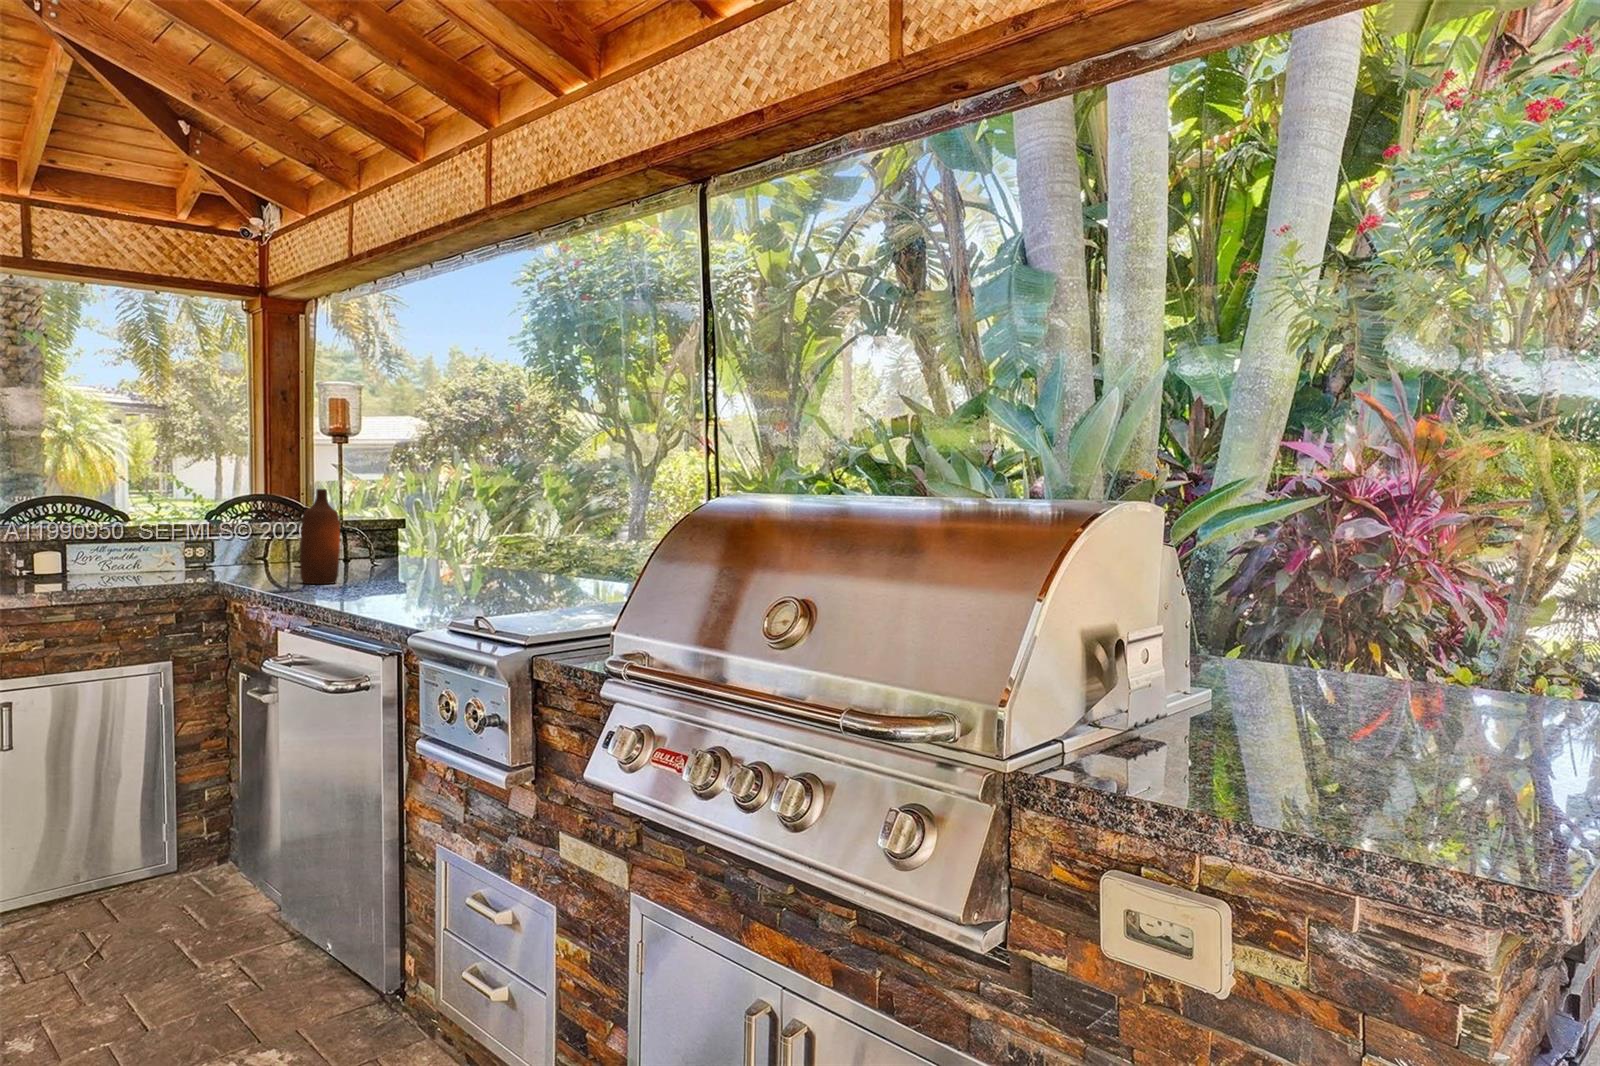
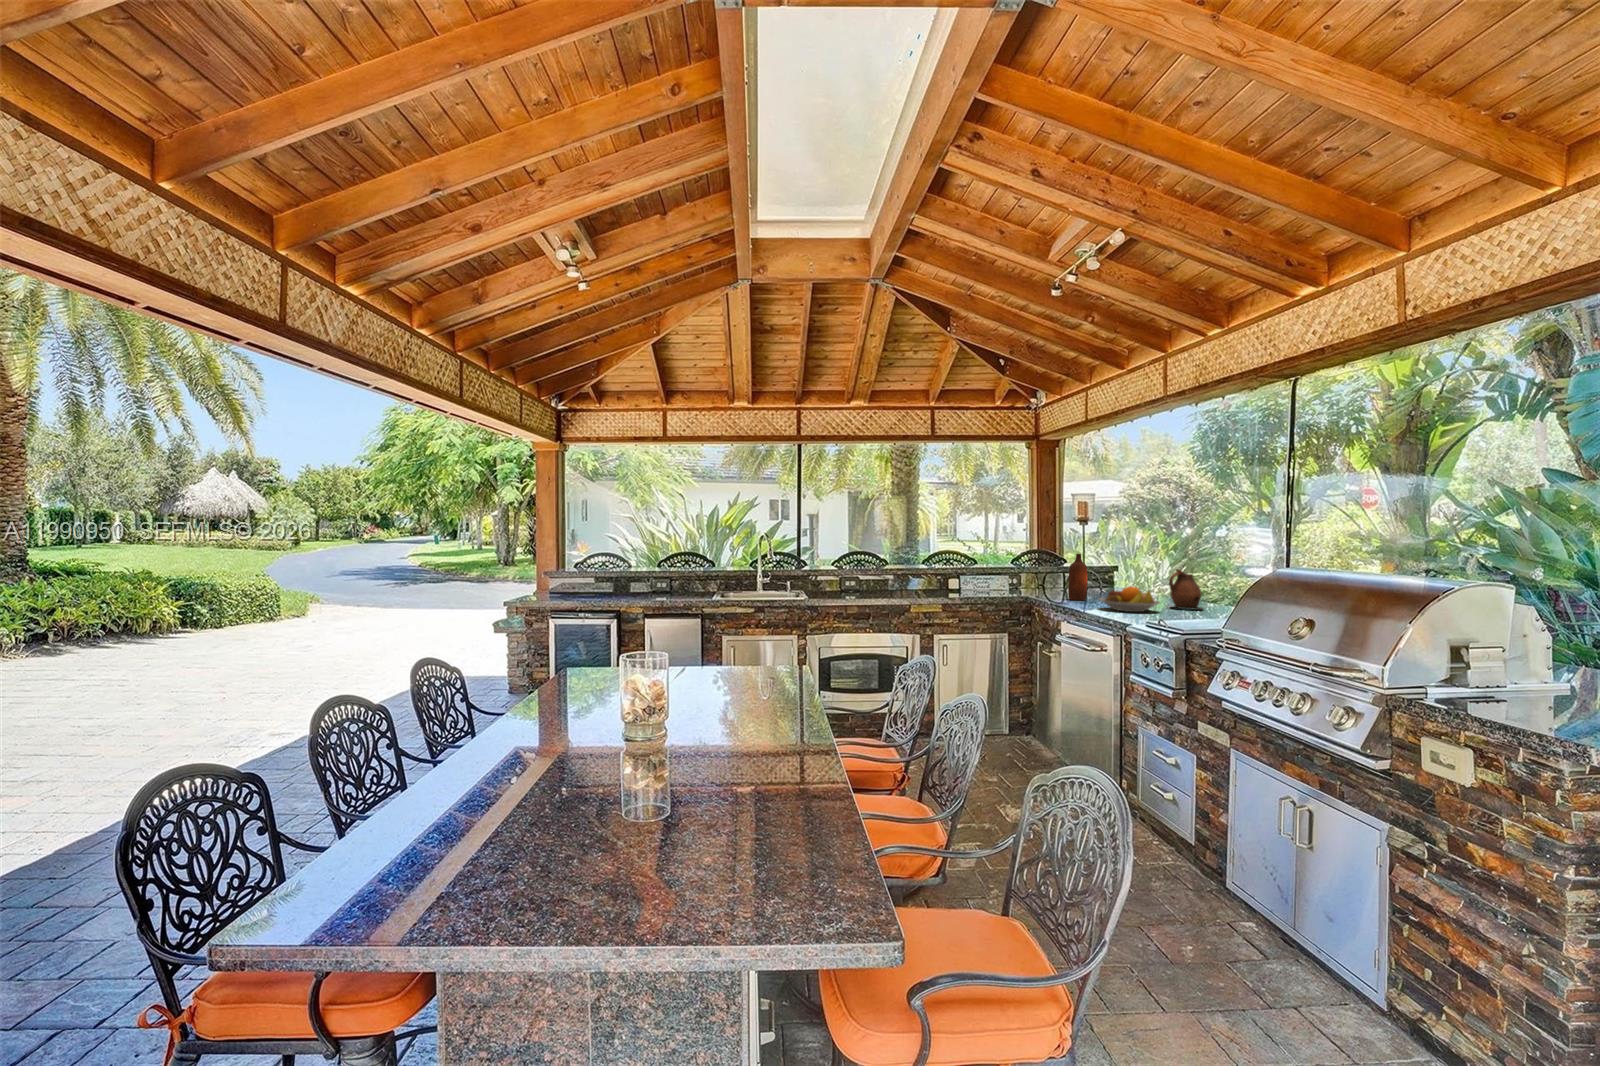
ceramic pitcher: none [492,516,553,592] -> present [1169,569,1203,610]
fruit bowl: none [357,550,481,601] -> present [1099,586,1160,612]

